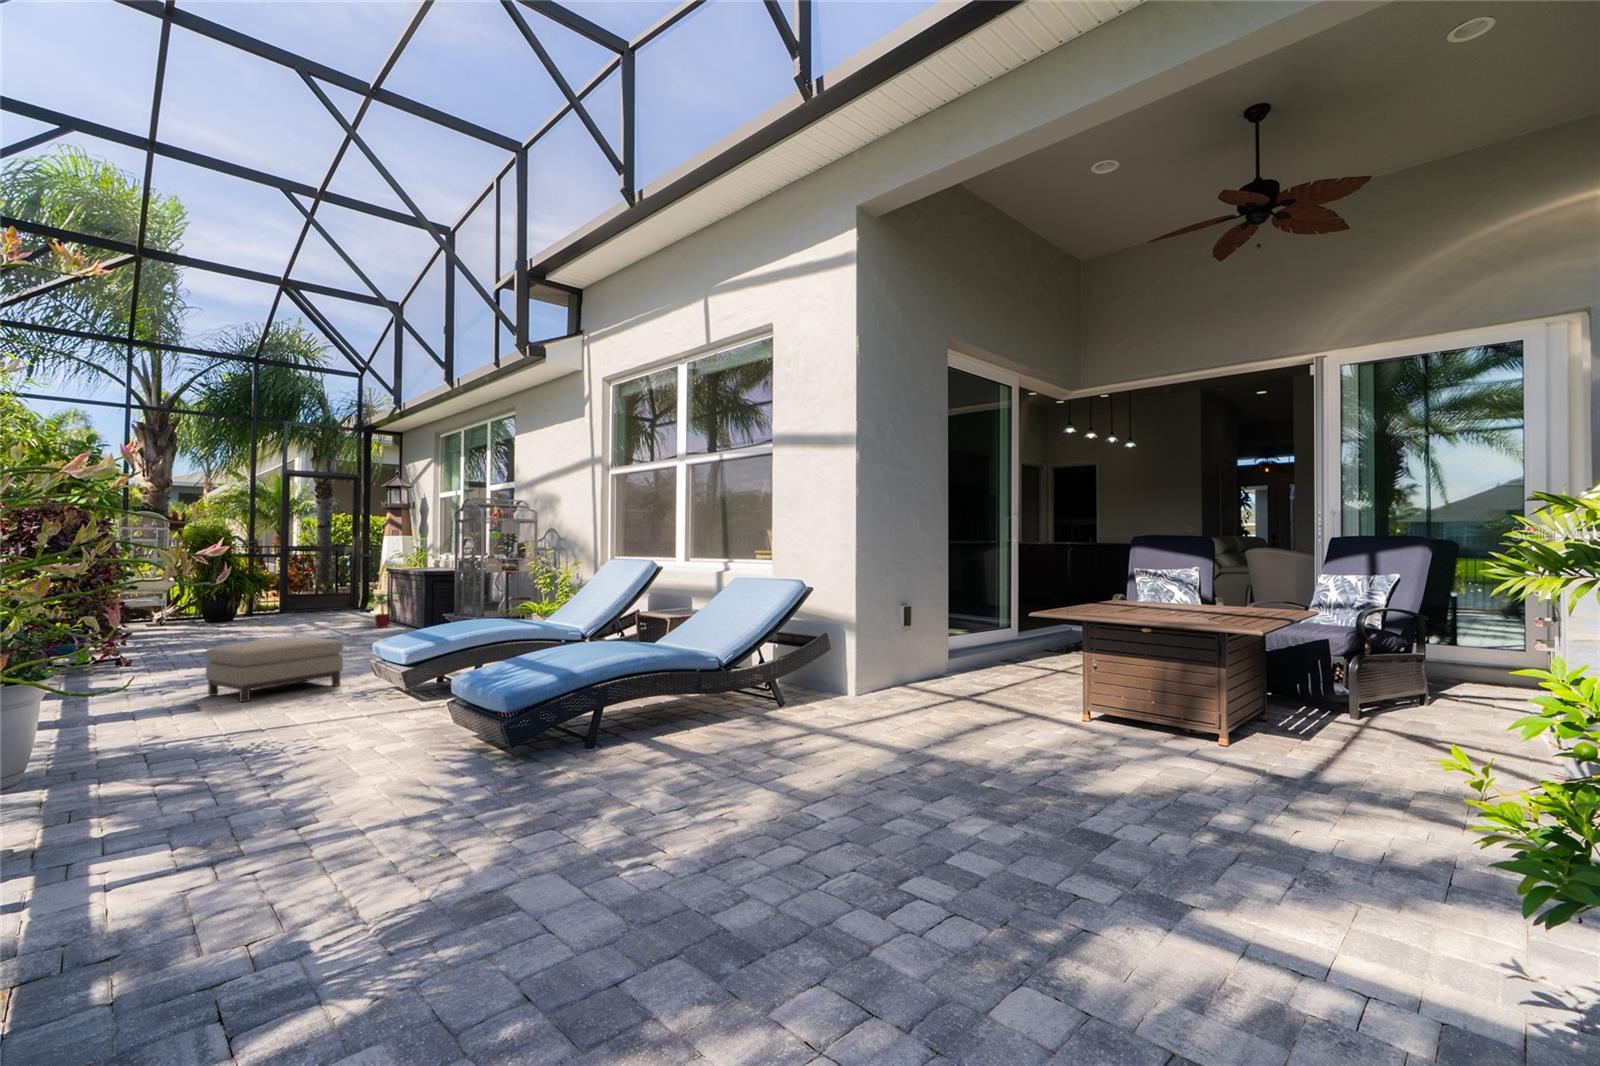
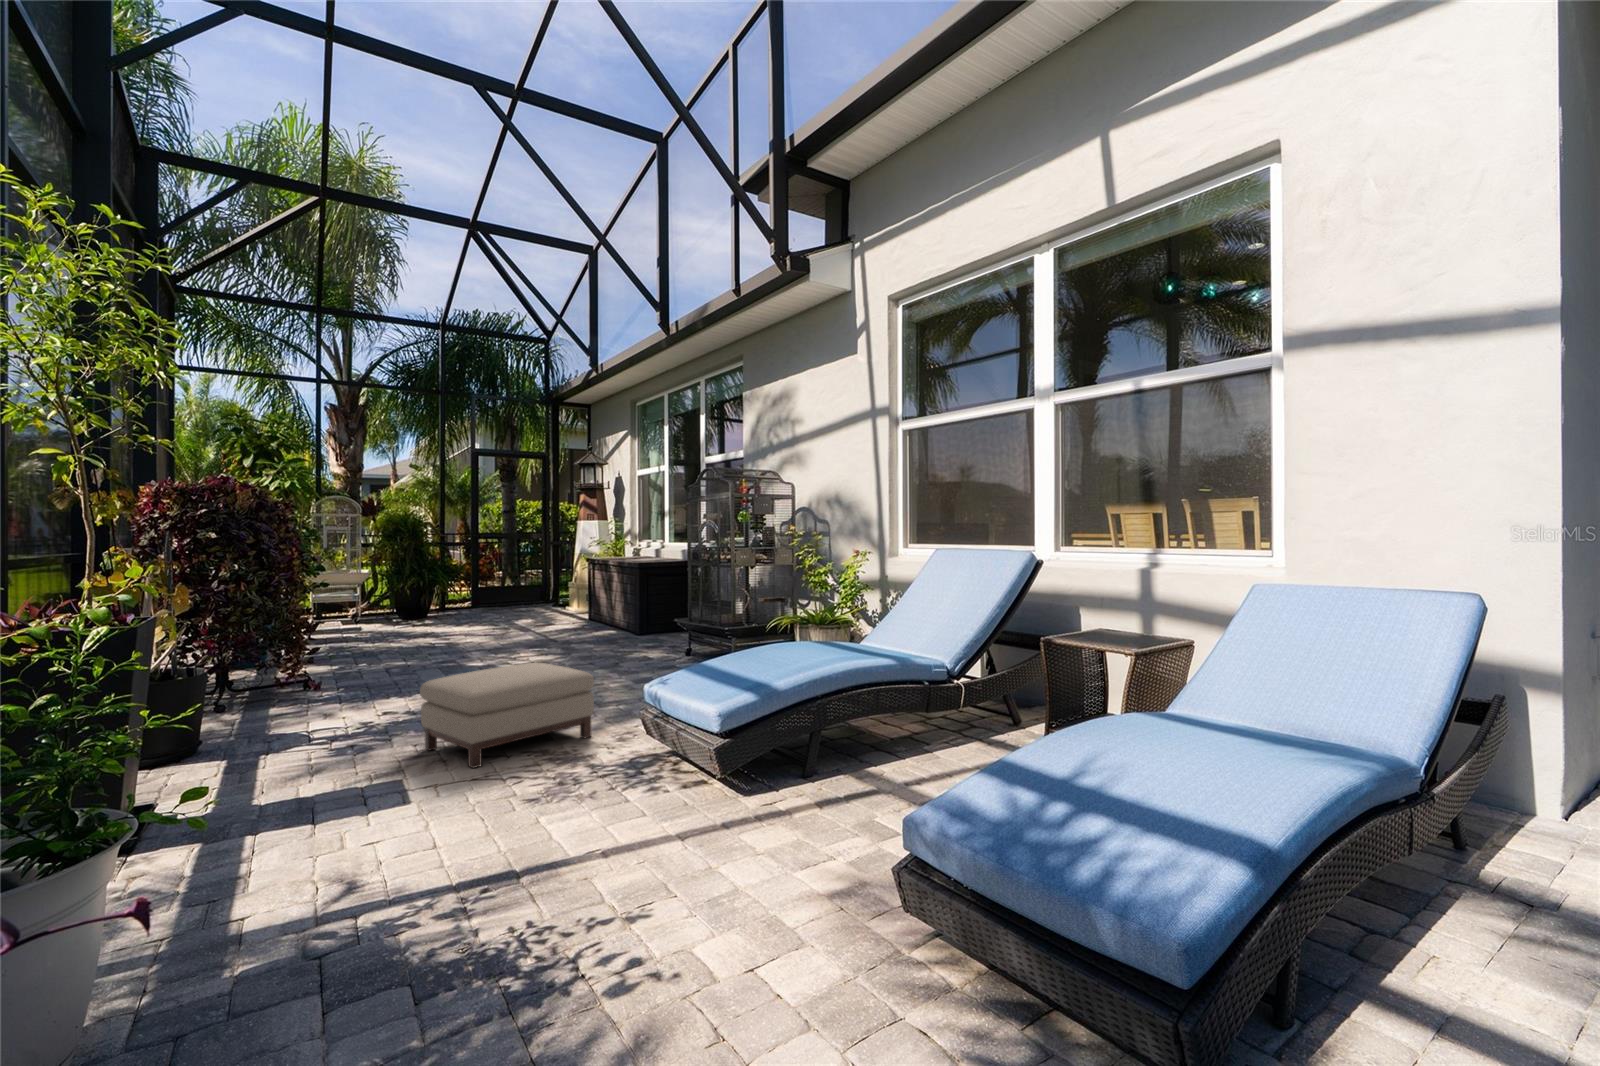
potted plant: present [370,592,399,628] -> none [574,589,619,633]

